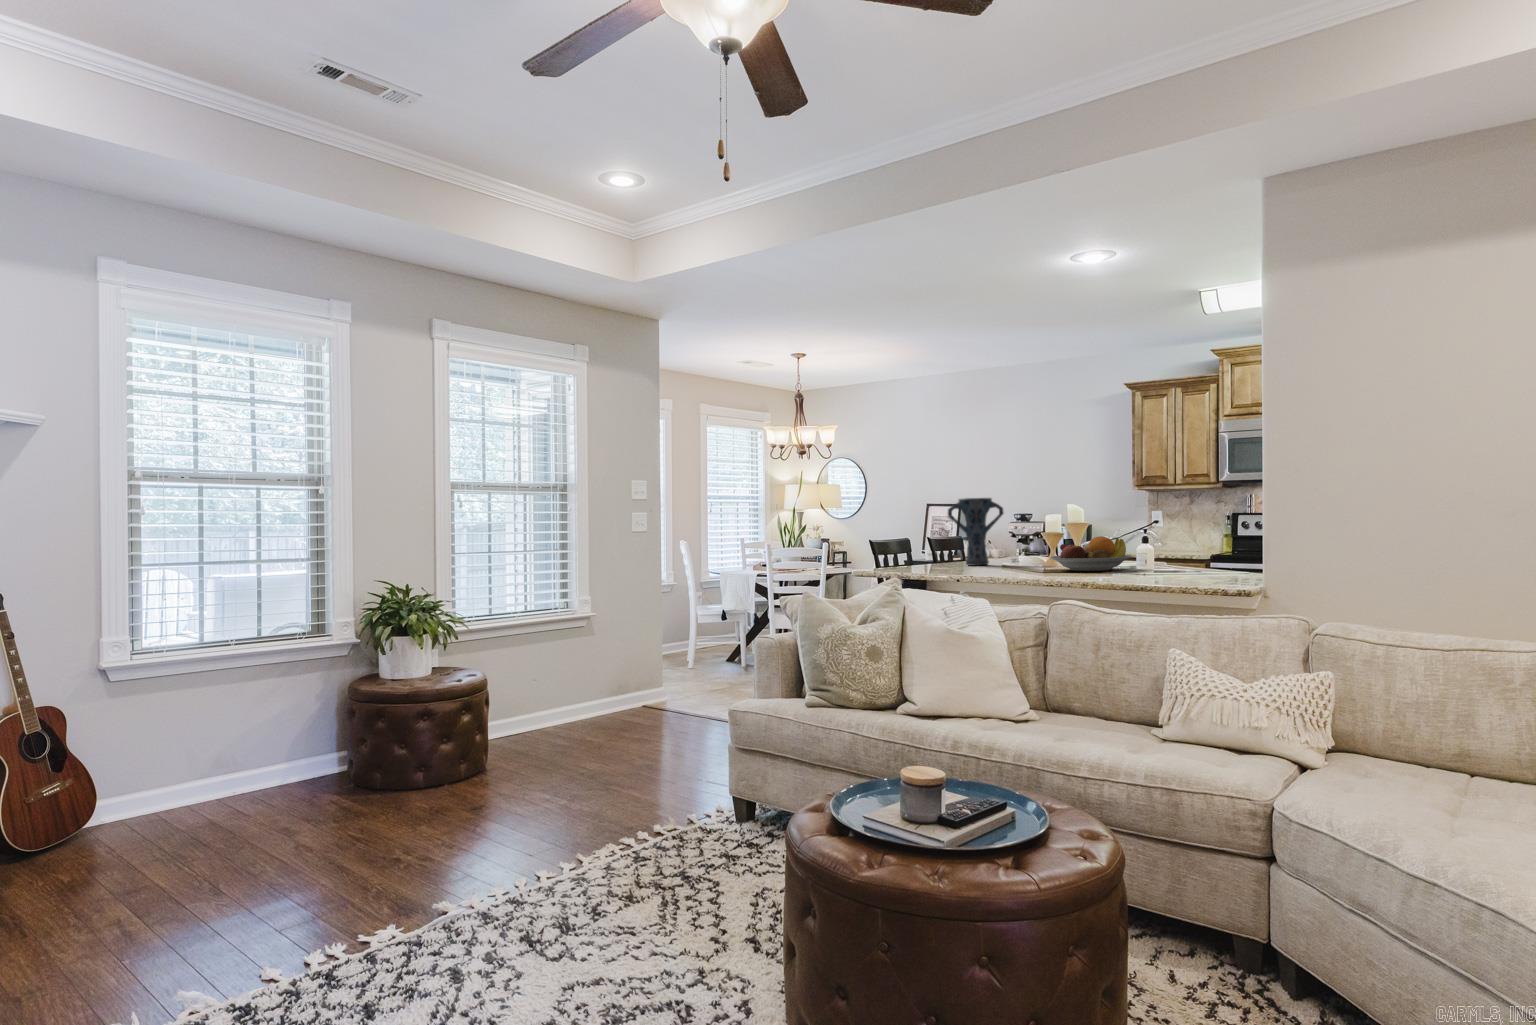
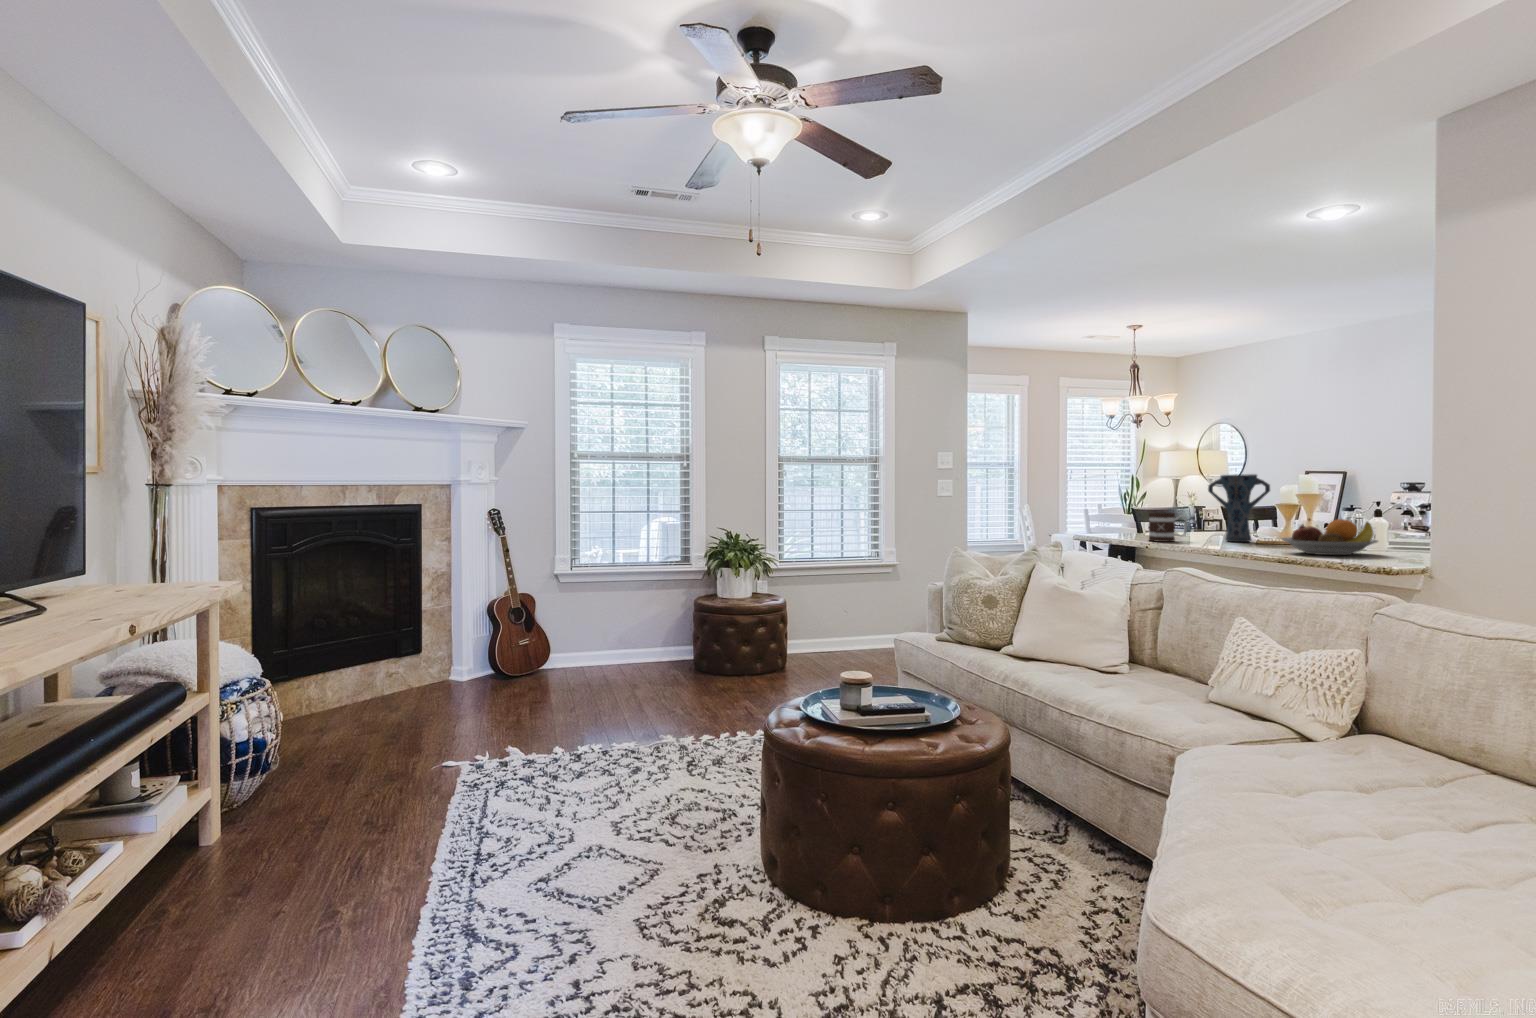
mug: none [899,539,933,569] -> present [1149,513,1187,542]

